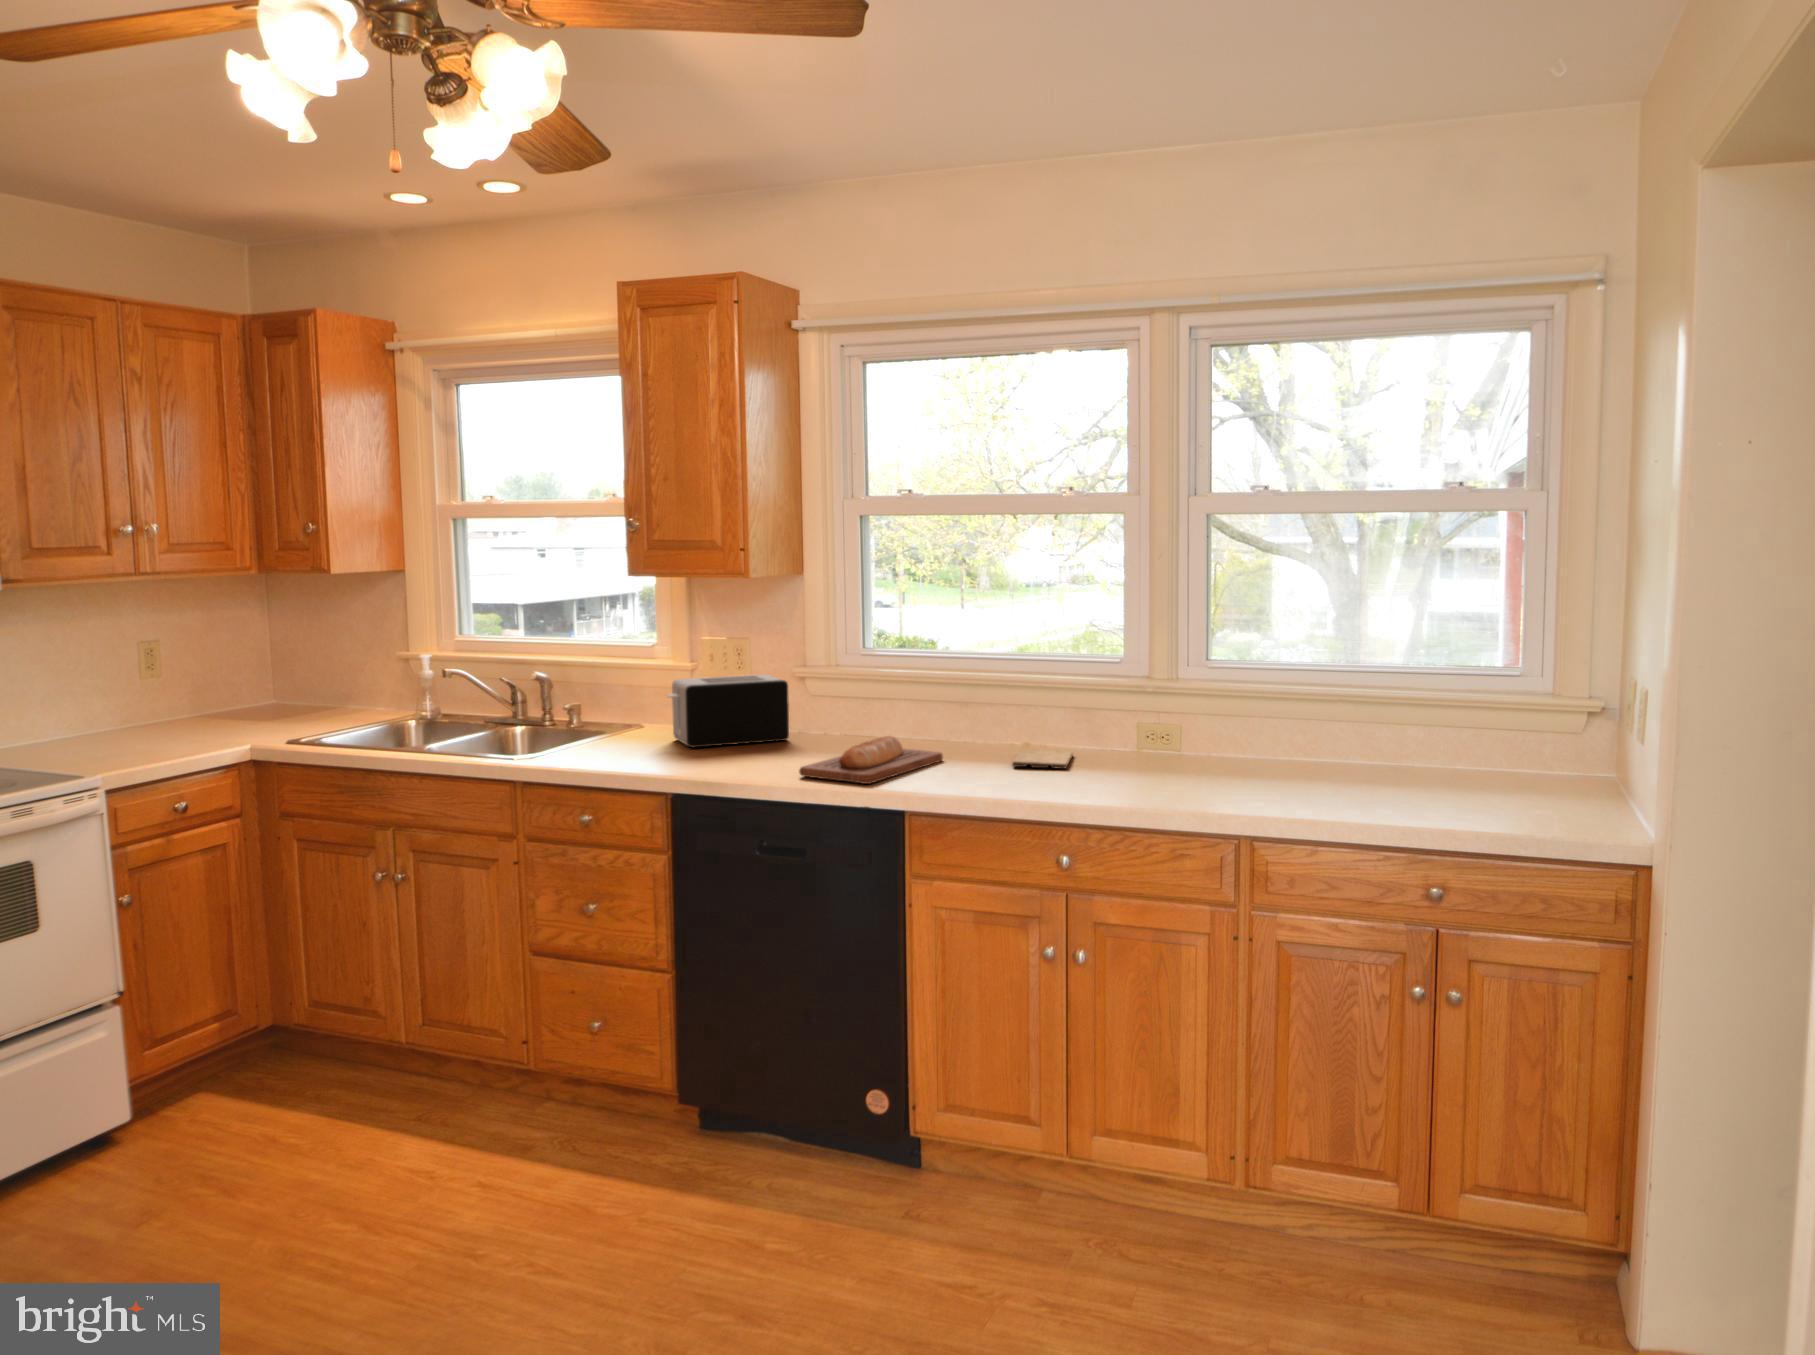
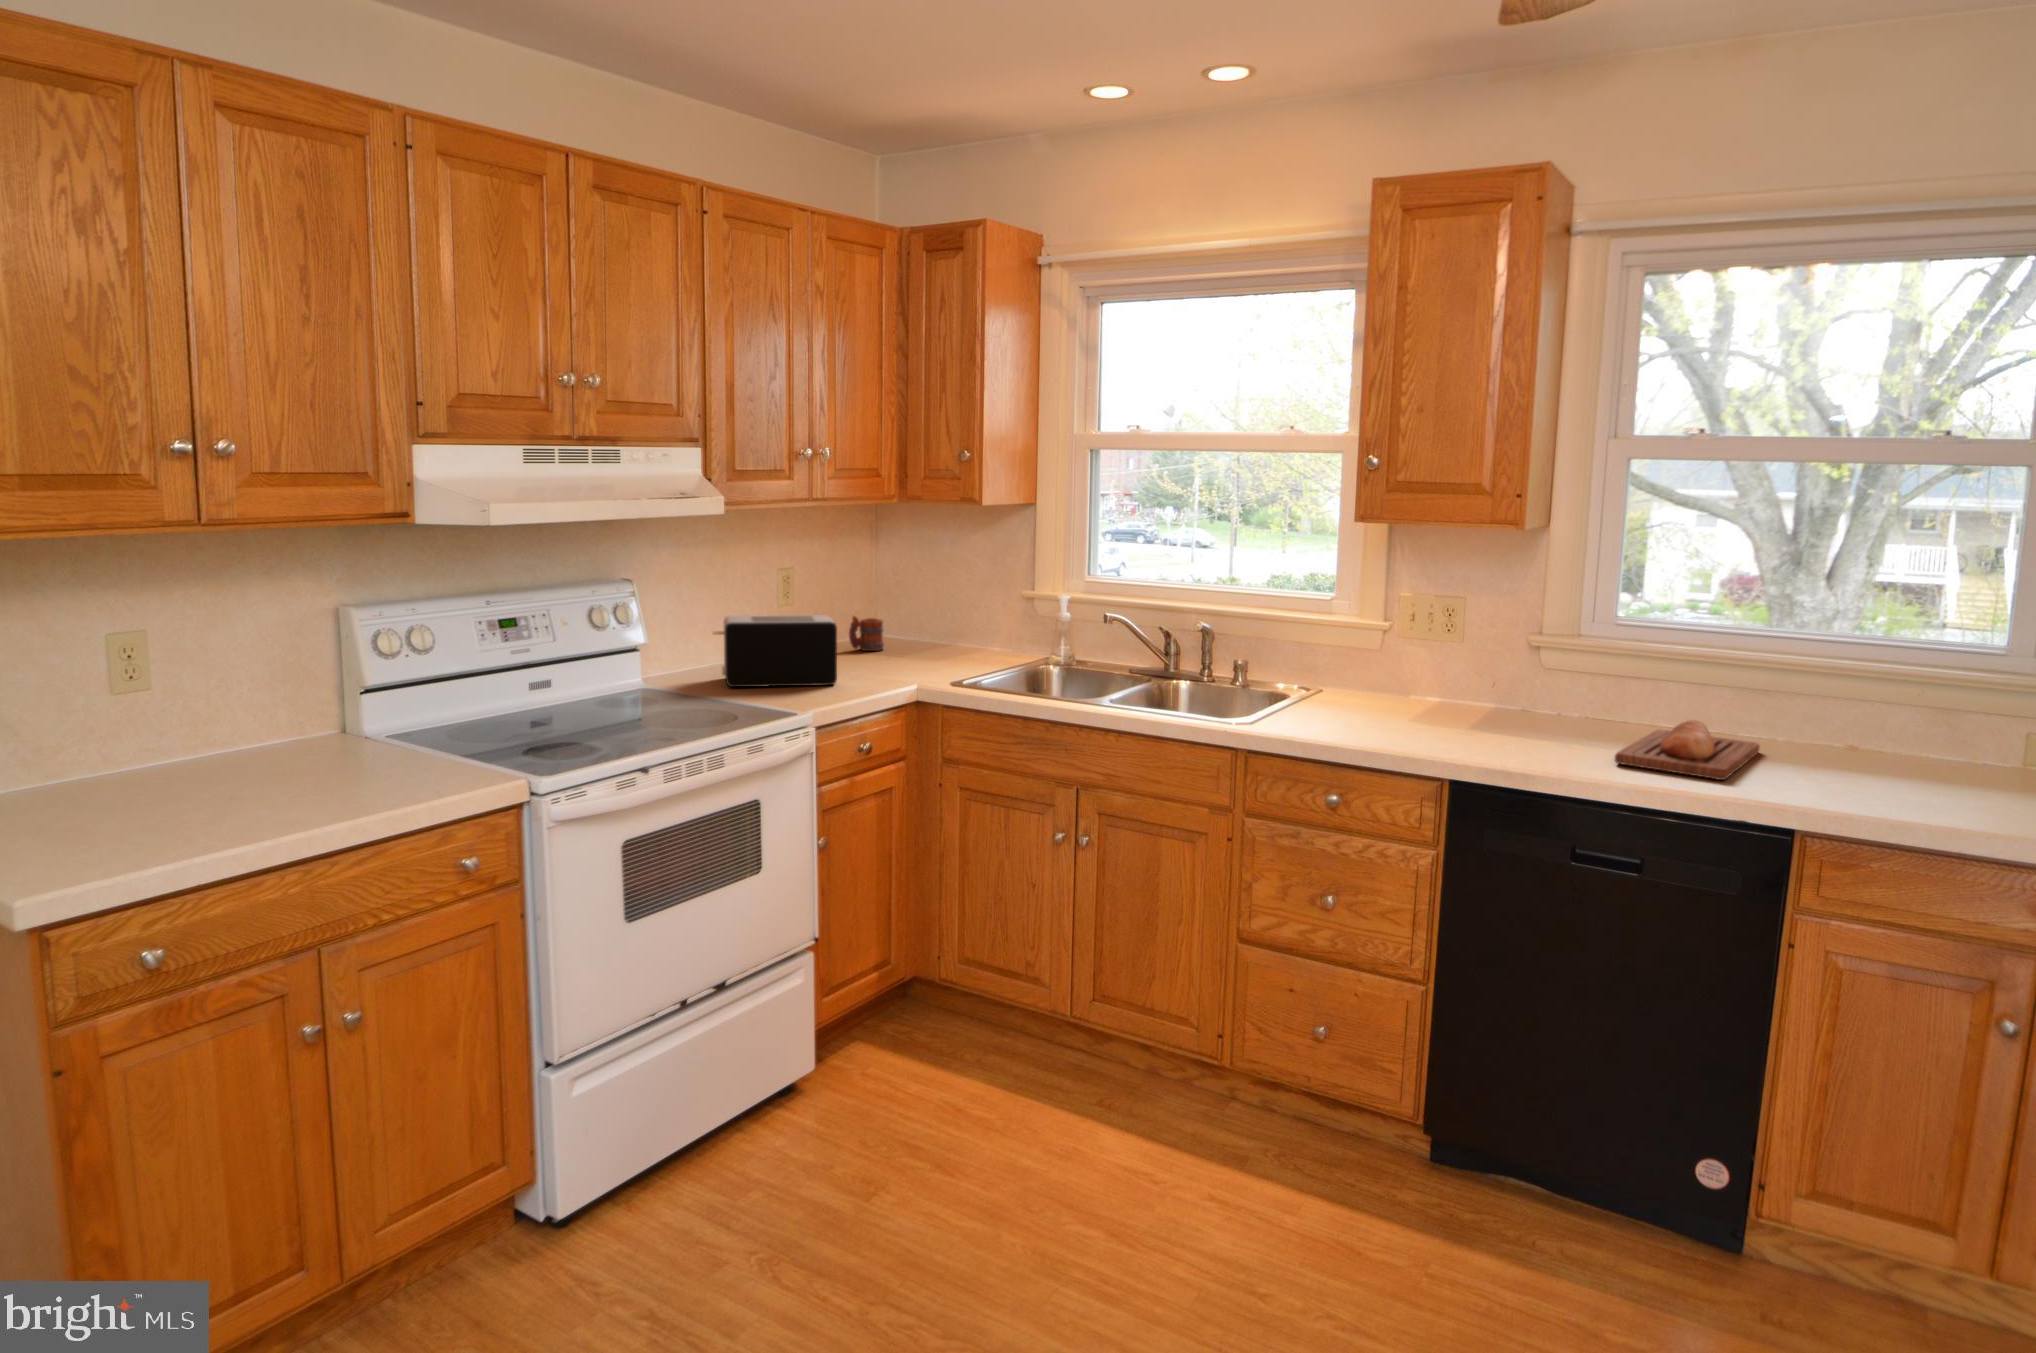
toaster: present [667,674,789,747] -> present [713,615,837,687]
mug: none [224,683,265,716] -> present [849,616,884,651]
cutting board: present [1012,749,1073,769] -> none [1848,744,1949,774]

